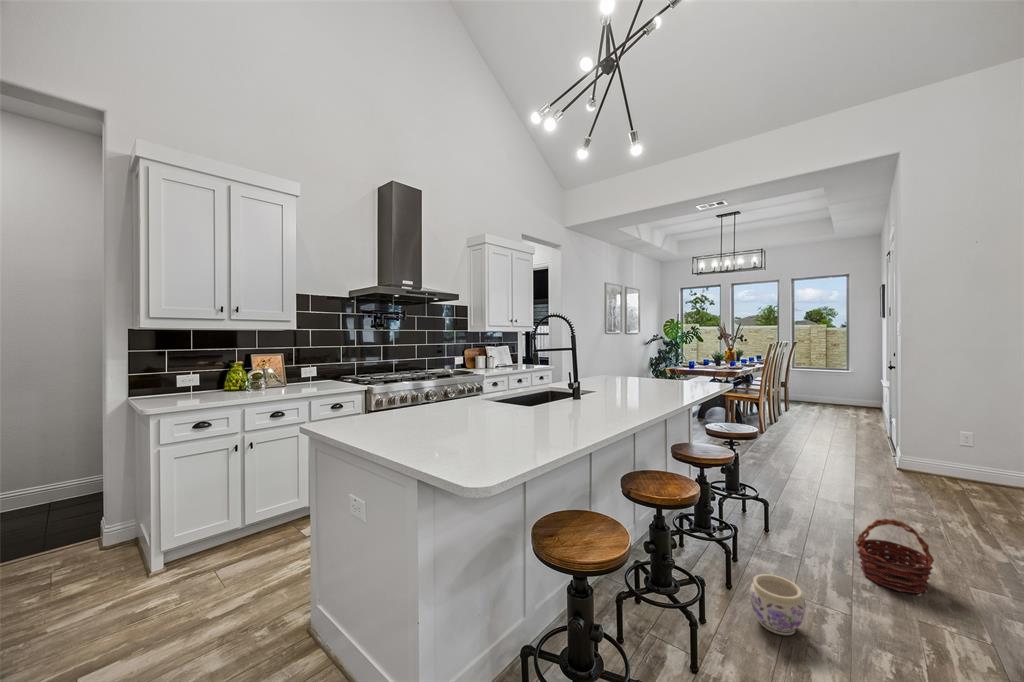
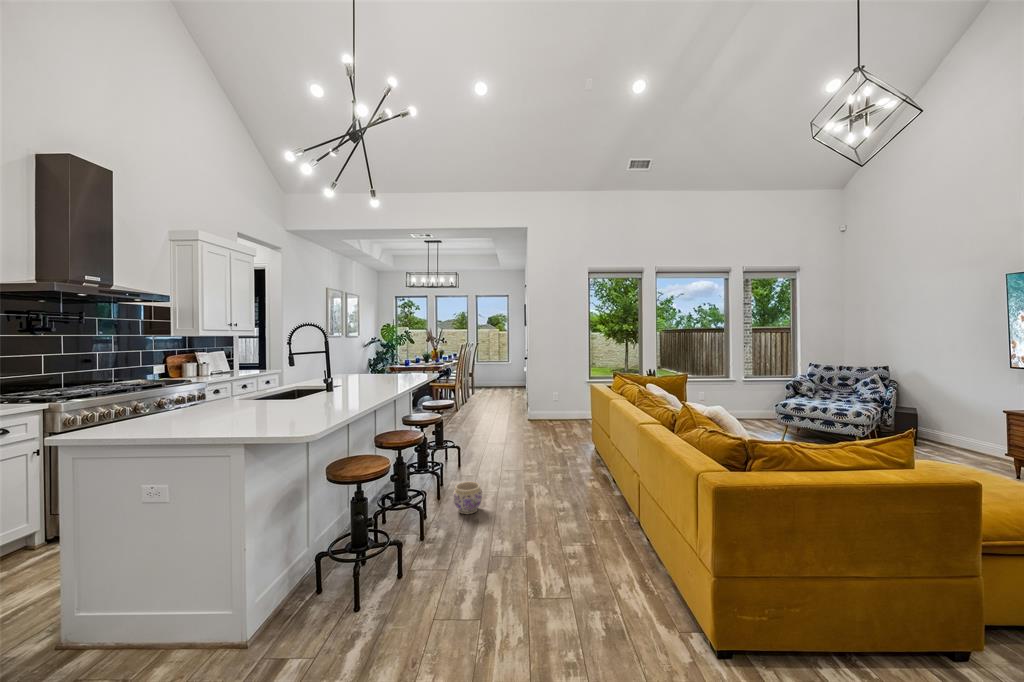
basket: present [855,519,934,593] -> none [507,438,541,477]

